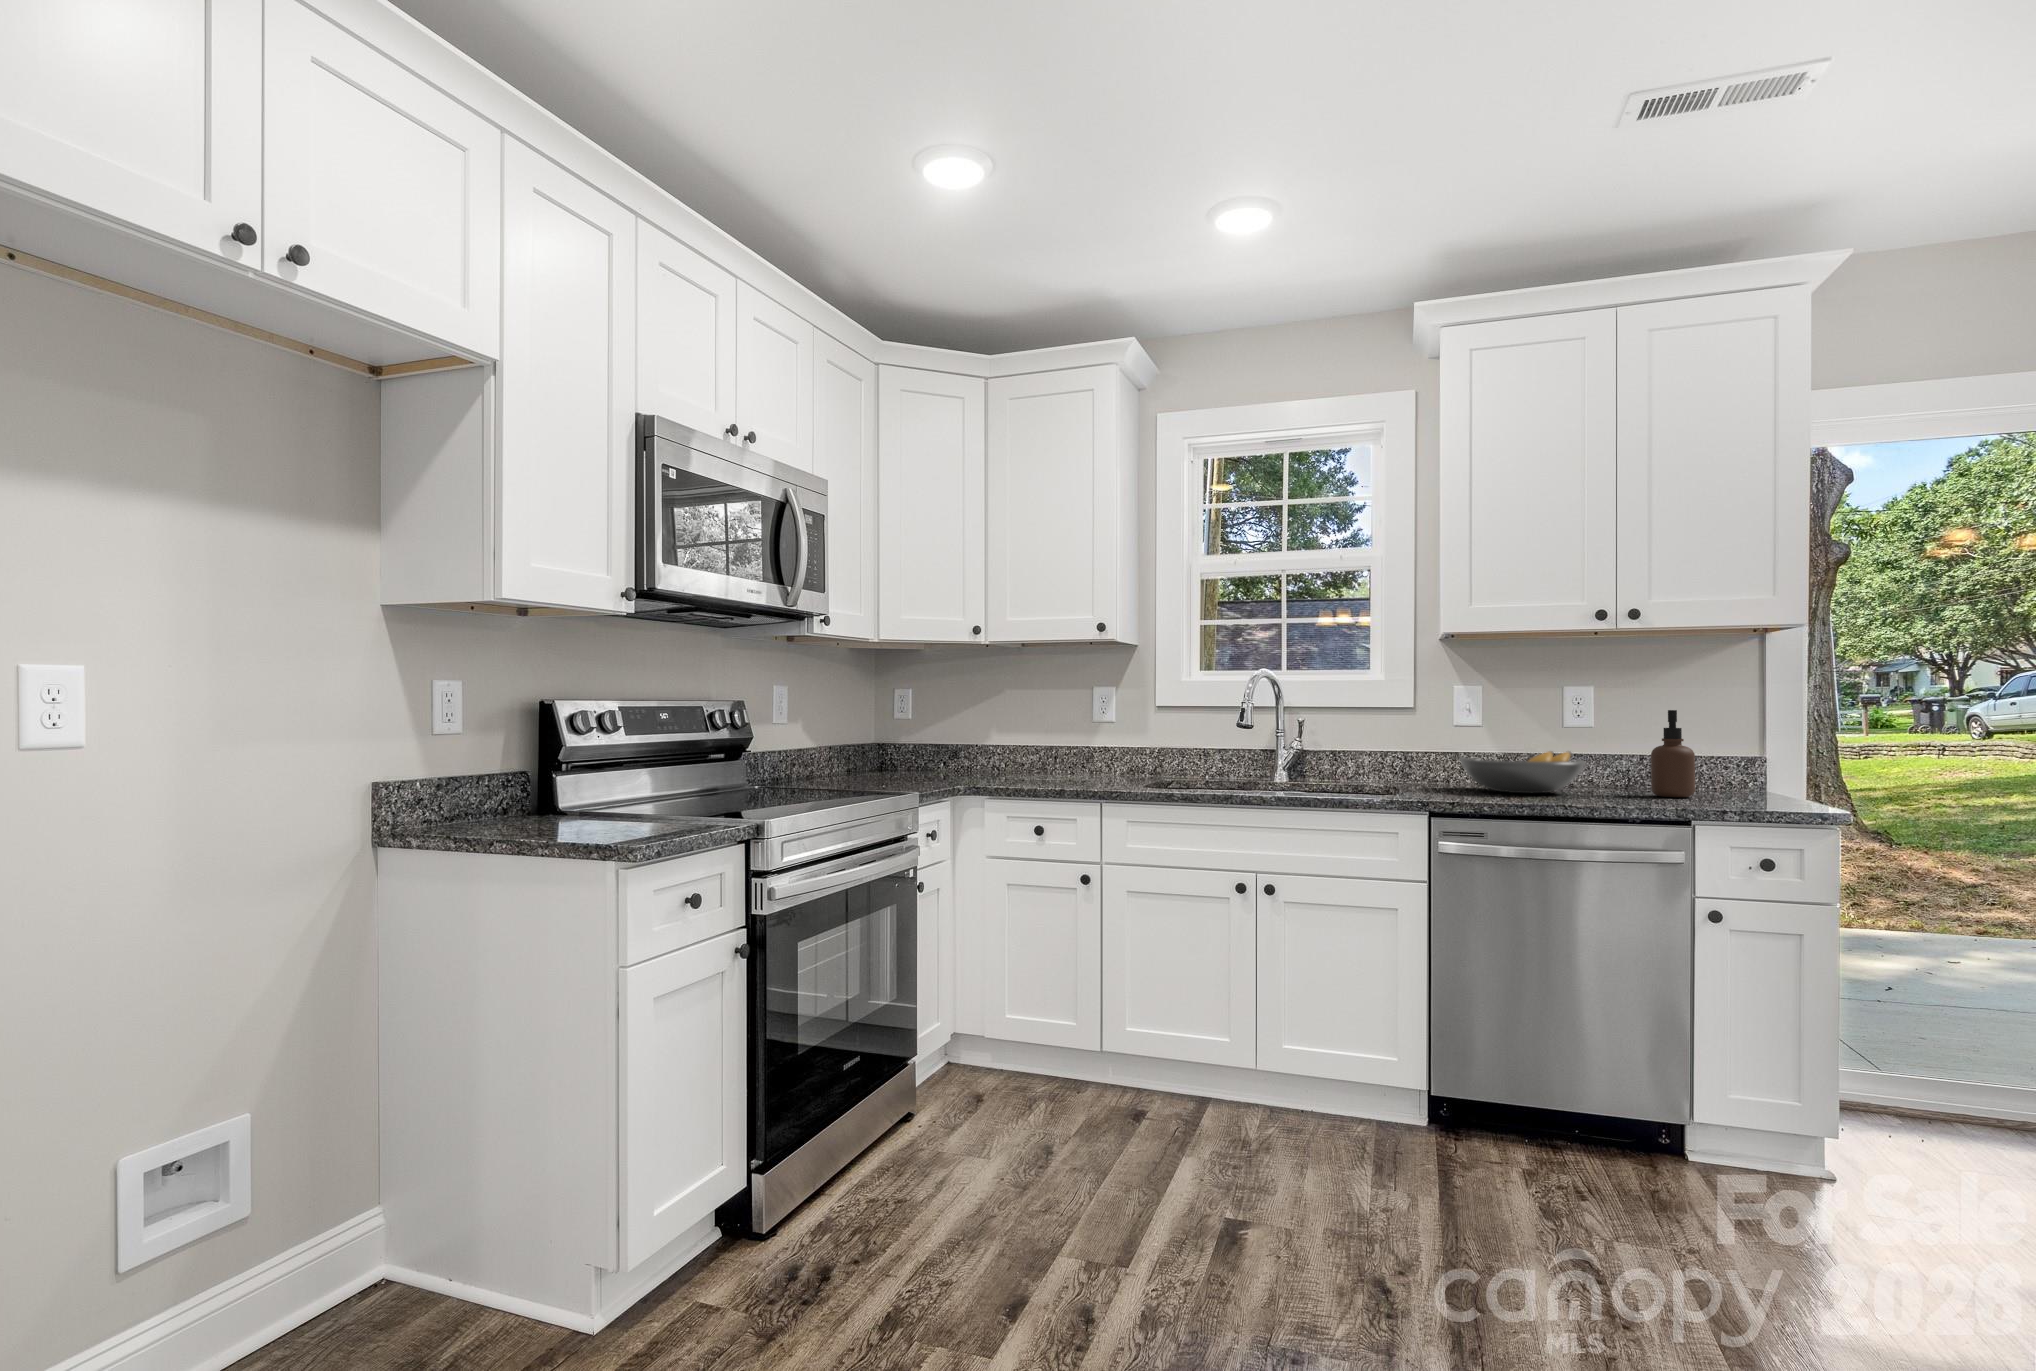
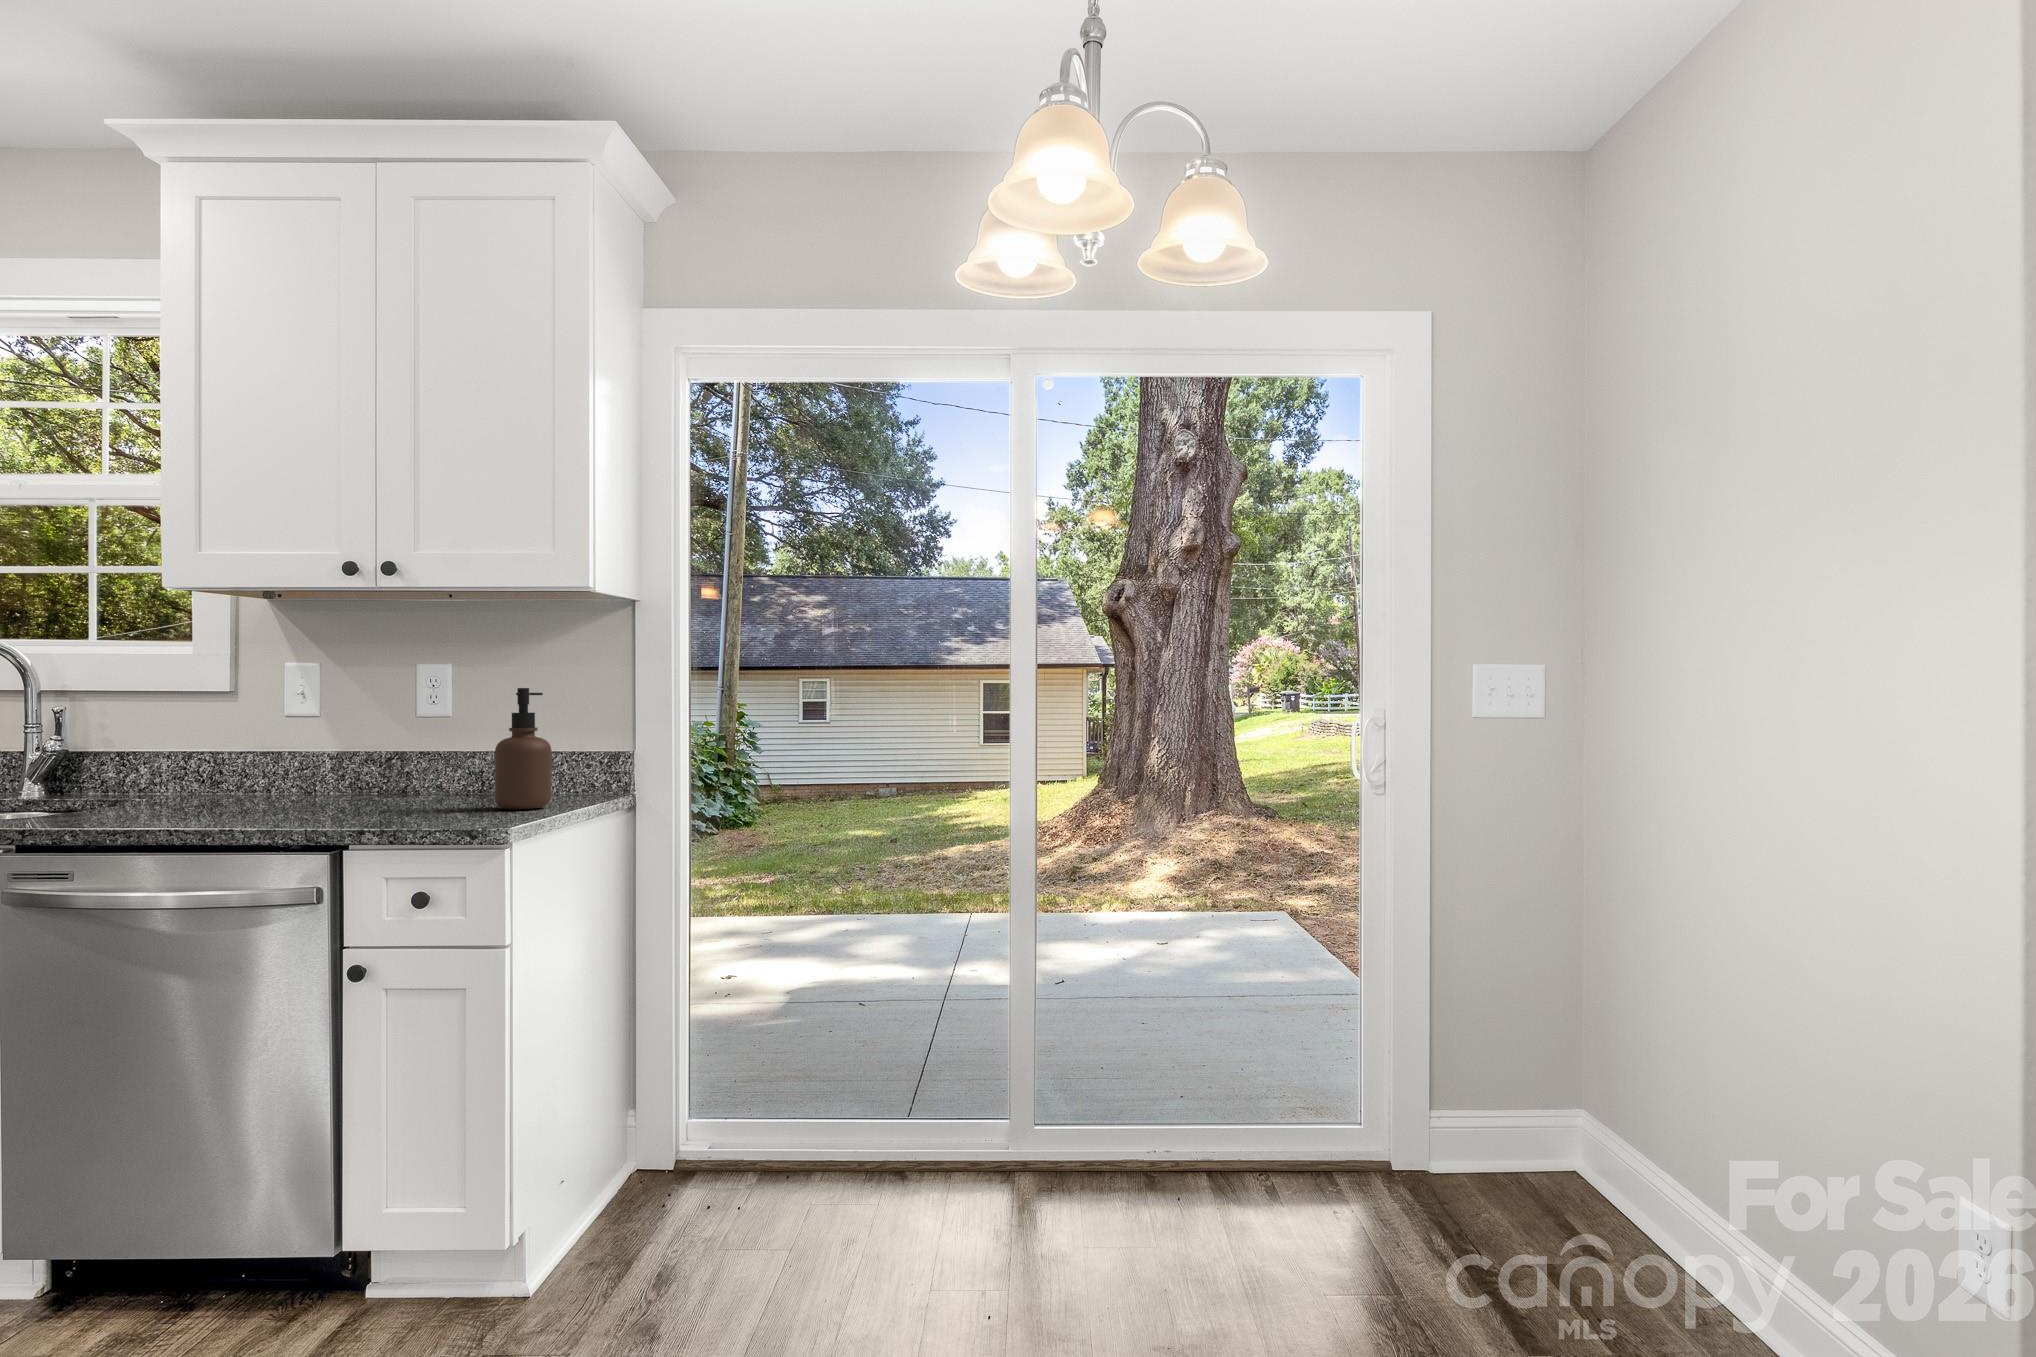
fruit bowl: present [1459,751,1585,793] -> none [243,748,433,809]

